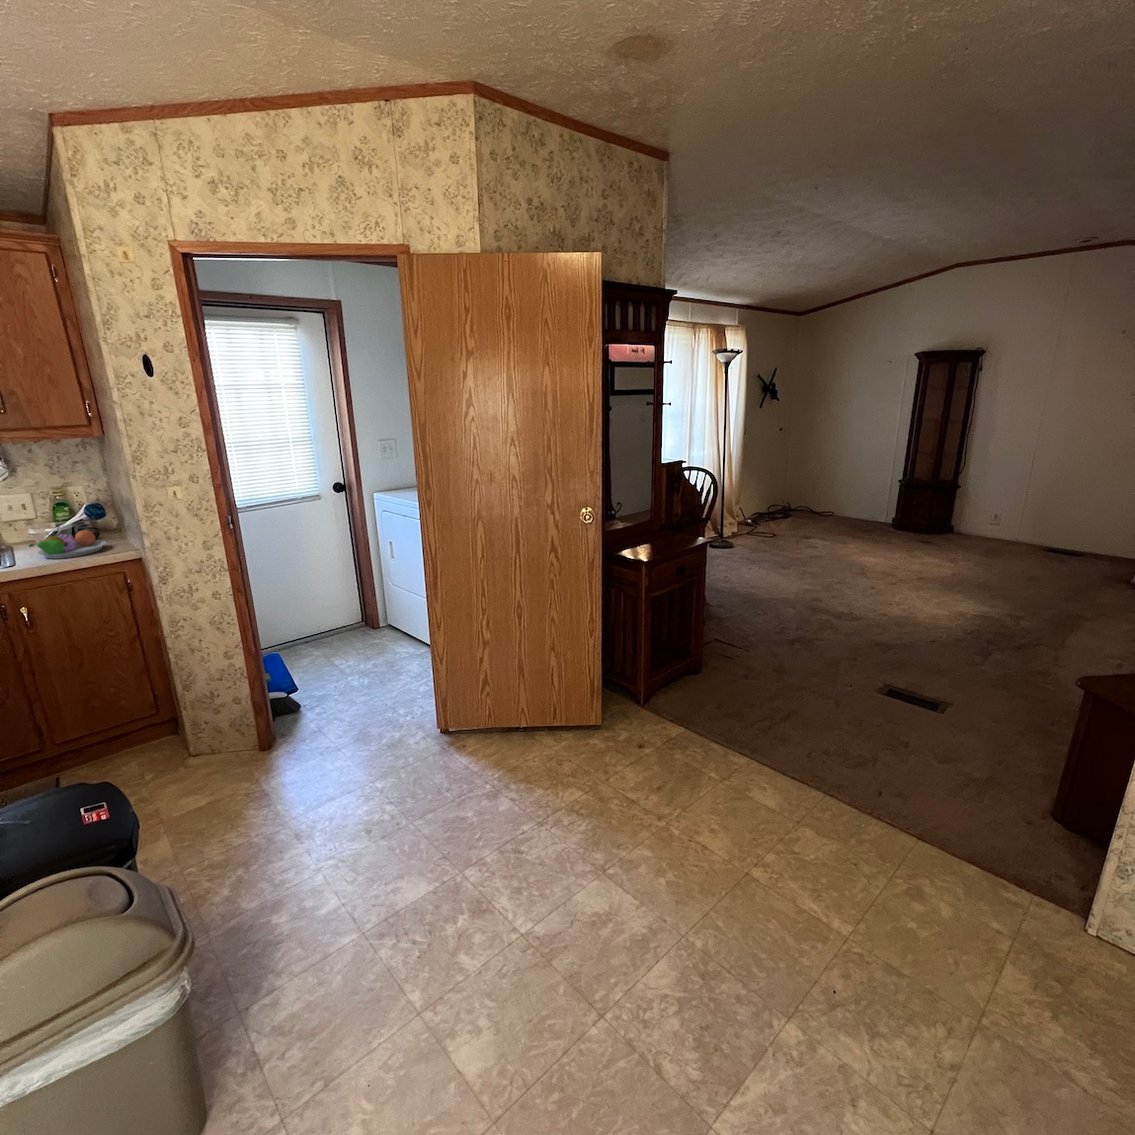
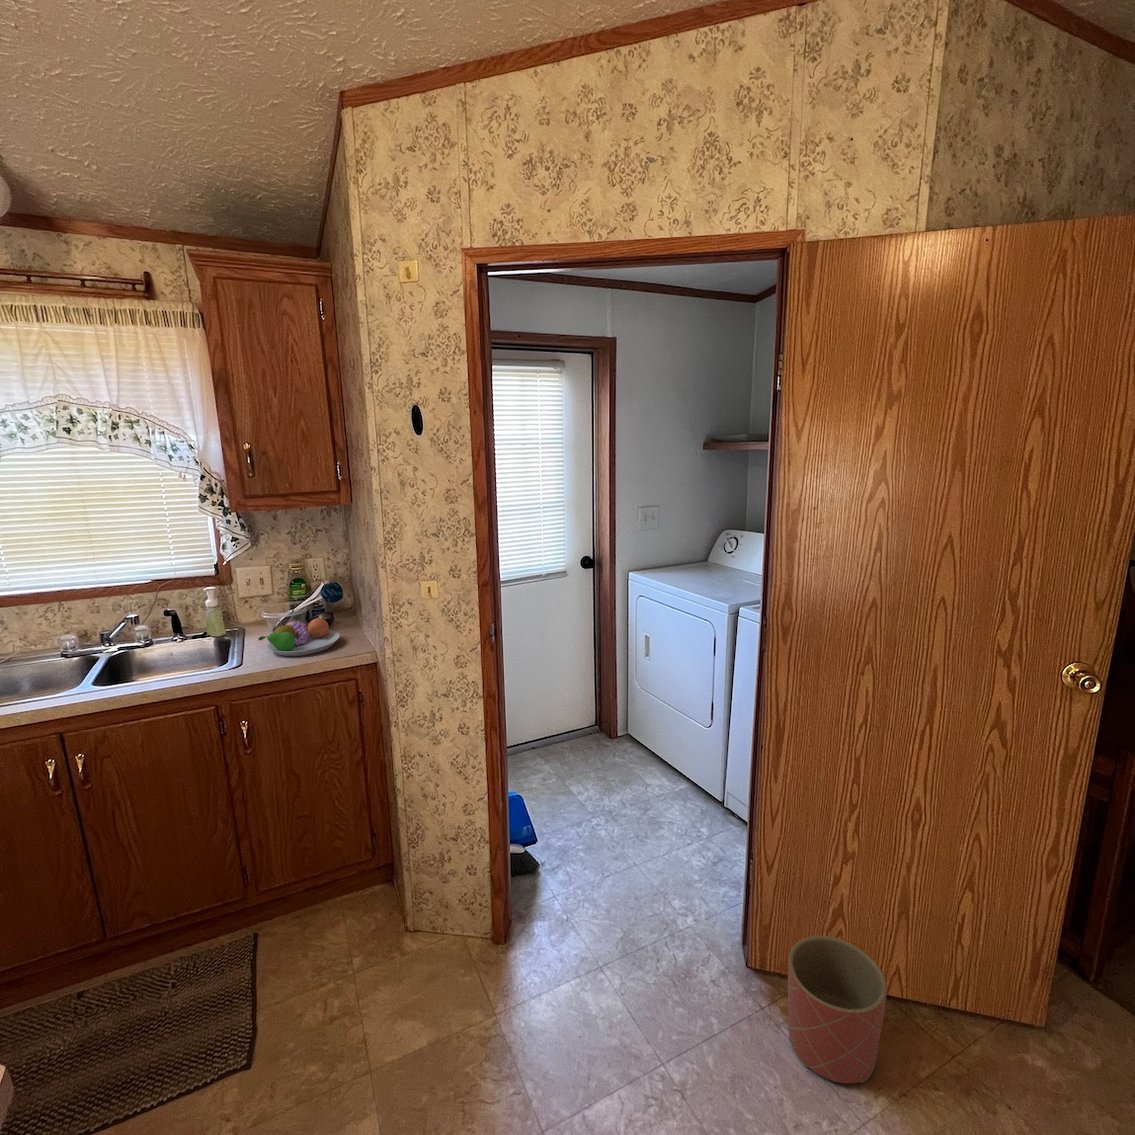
planter: none [449,695,505,769] -> present [788,936,887,1083]

